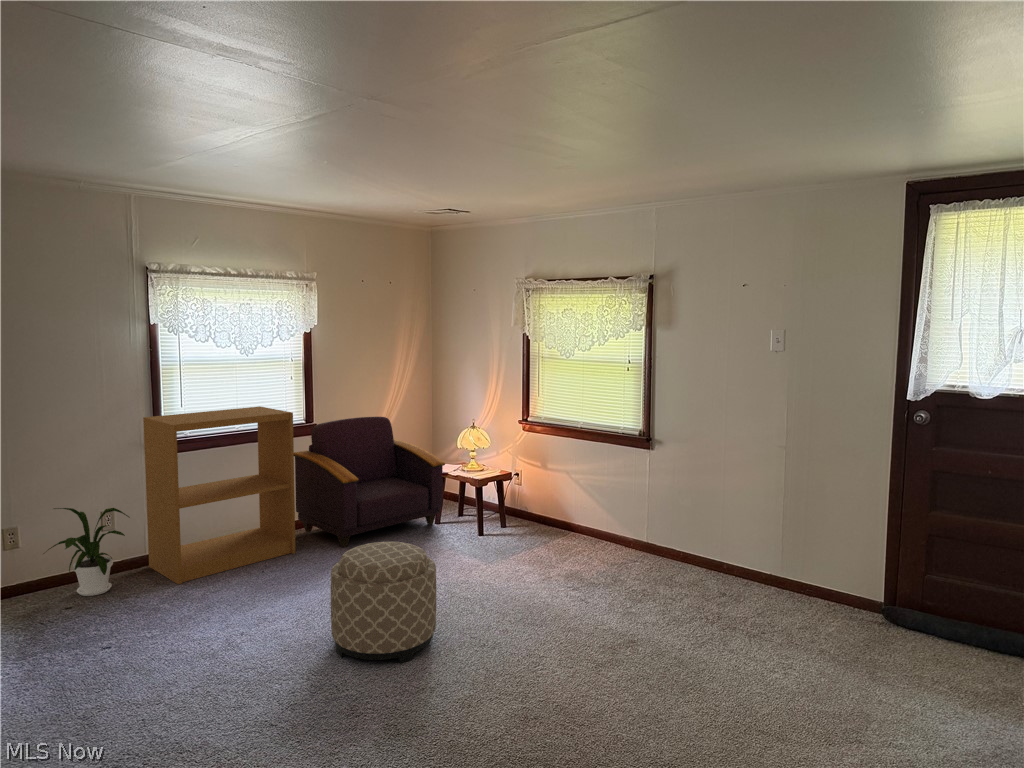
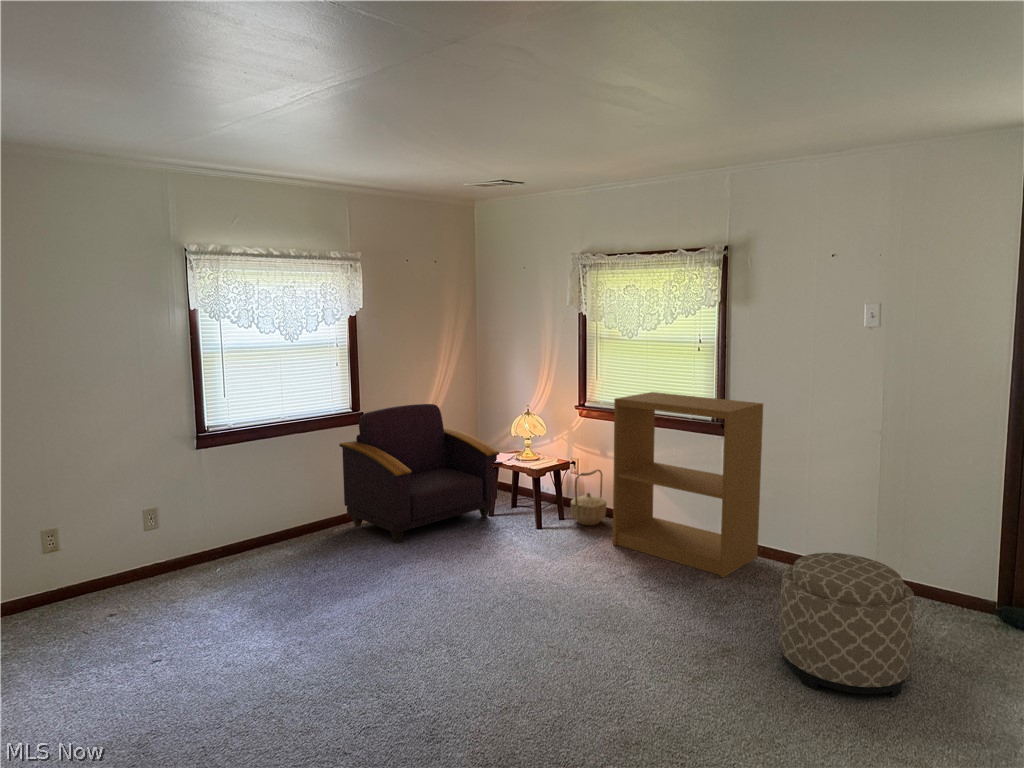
bookshelf: present [143,406,296,584] -> present [613,392,763,578]
basket: none [511,480,545,533] -> present [571,470,607,525]
house plant: present [48,508,130,596] -> none [85,506,176,600]
ottoman: present [331,542,436,663] -> present [779,553,915,697]

